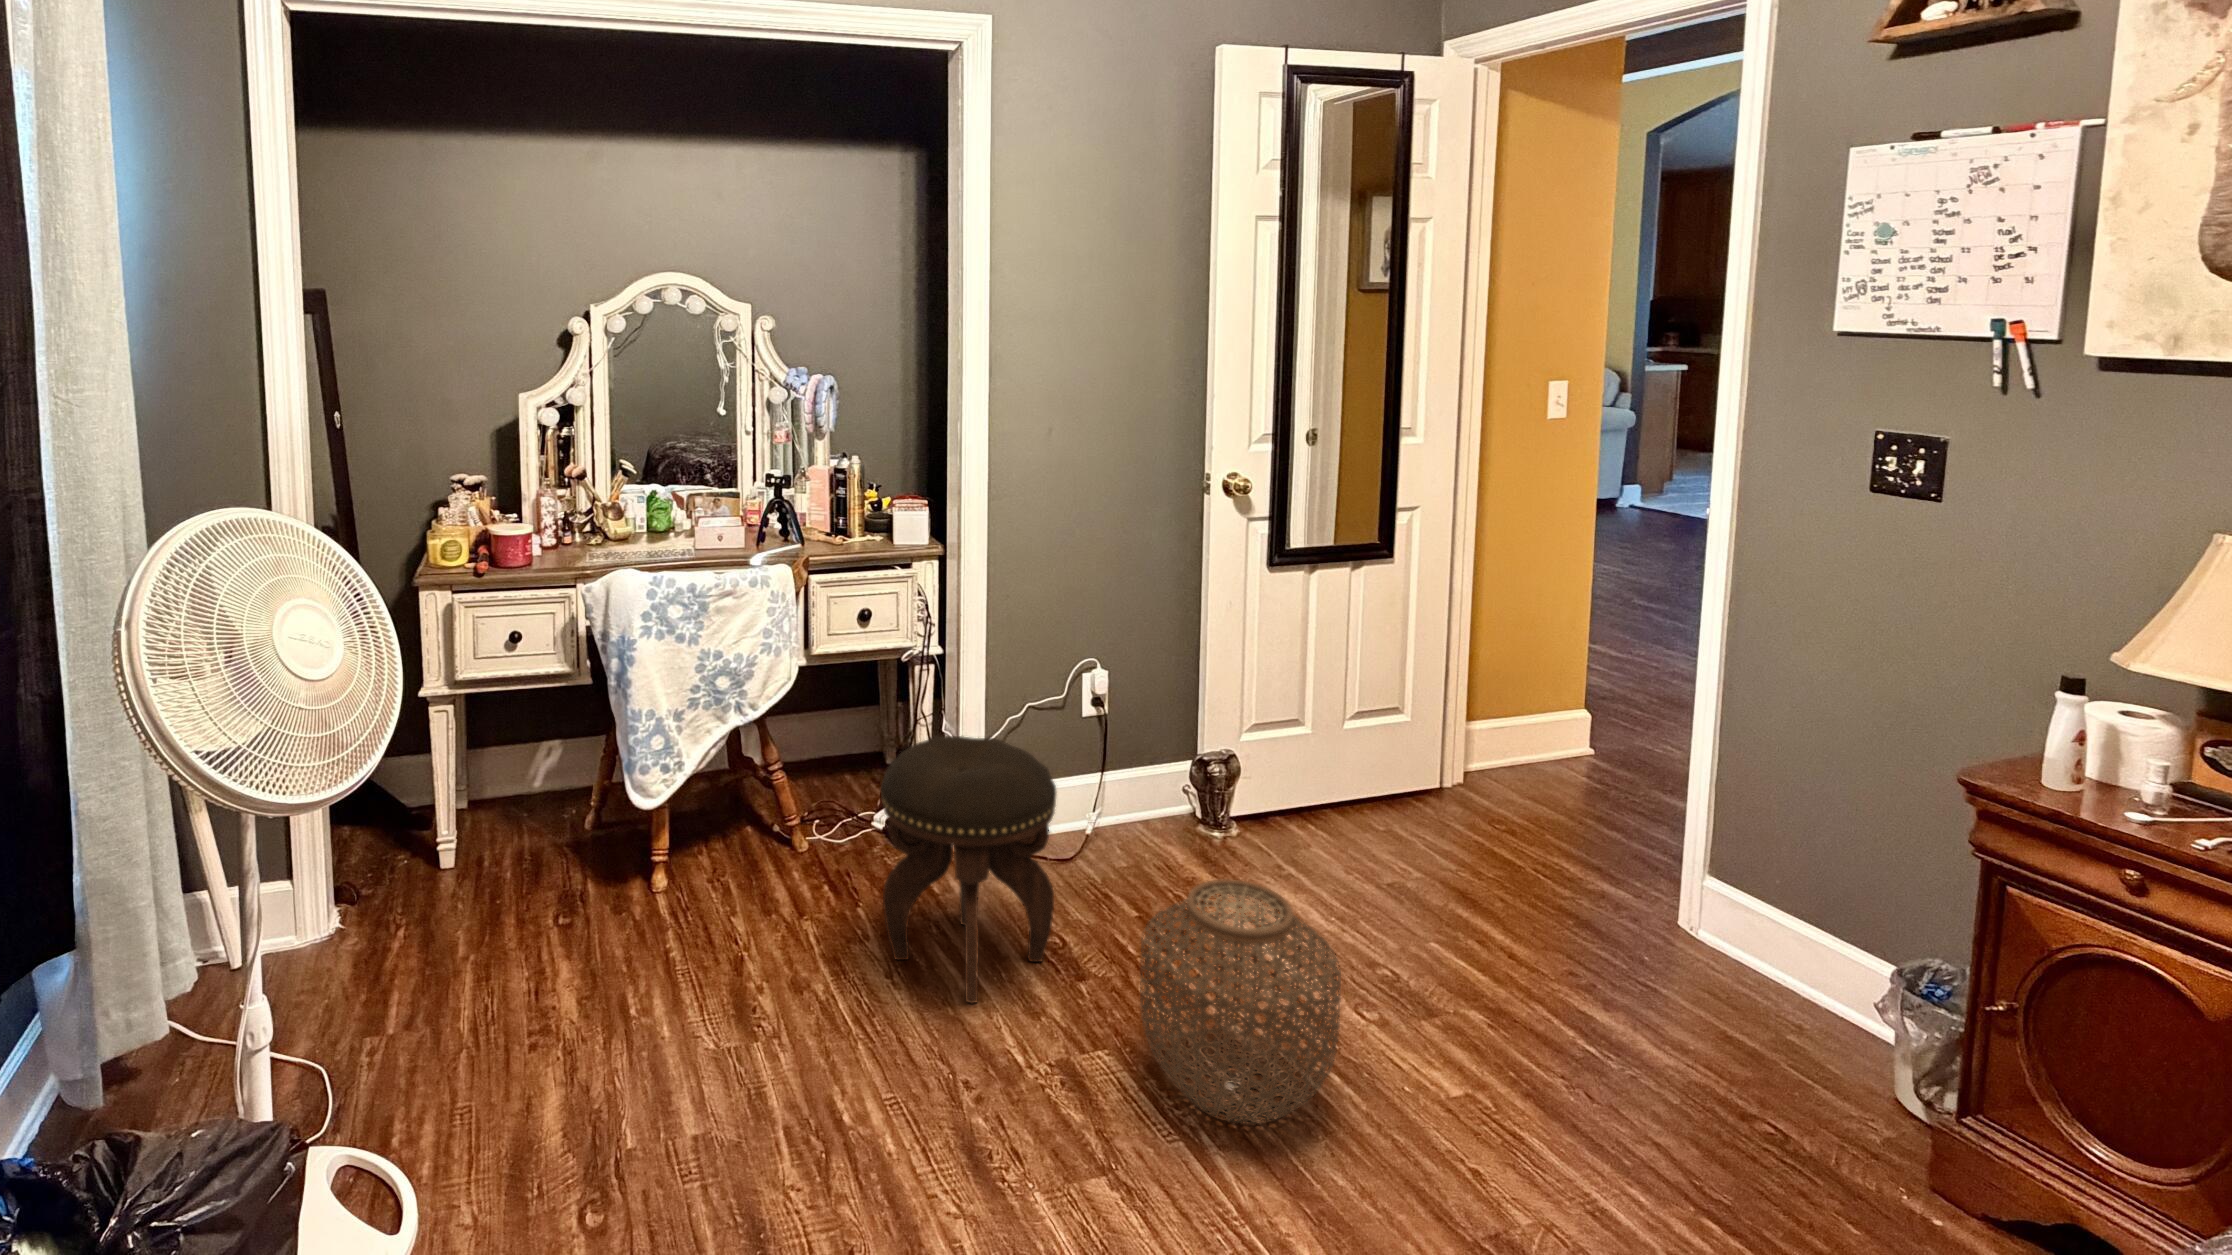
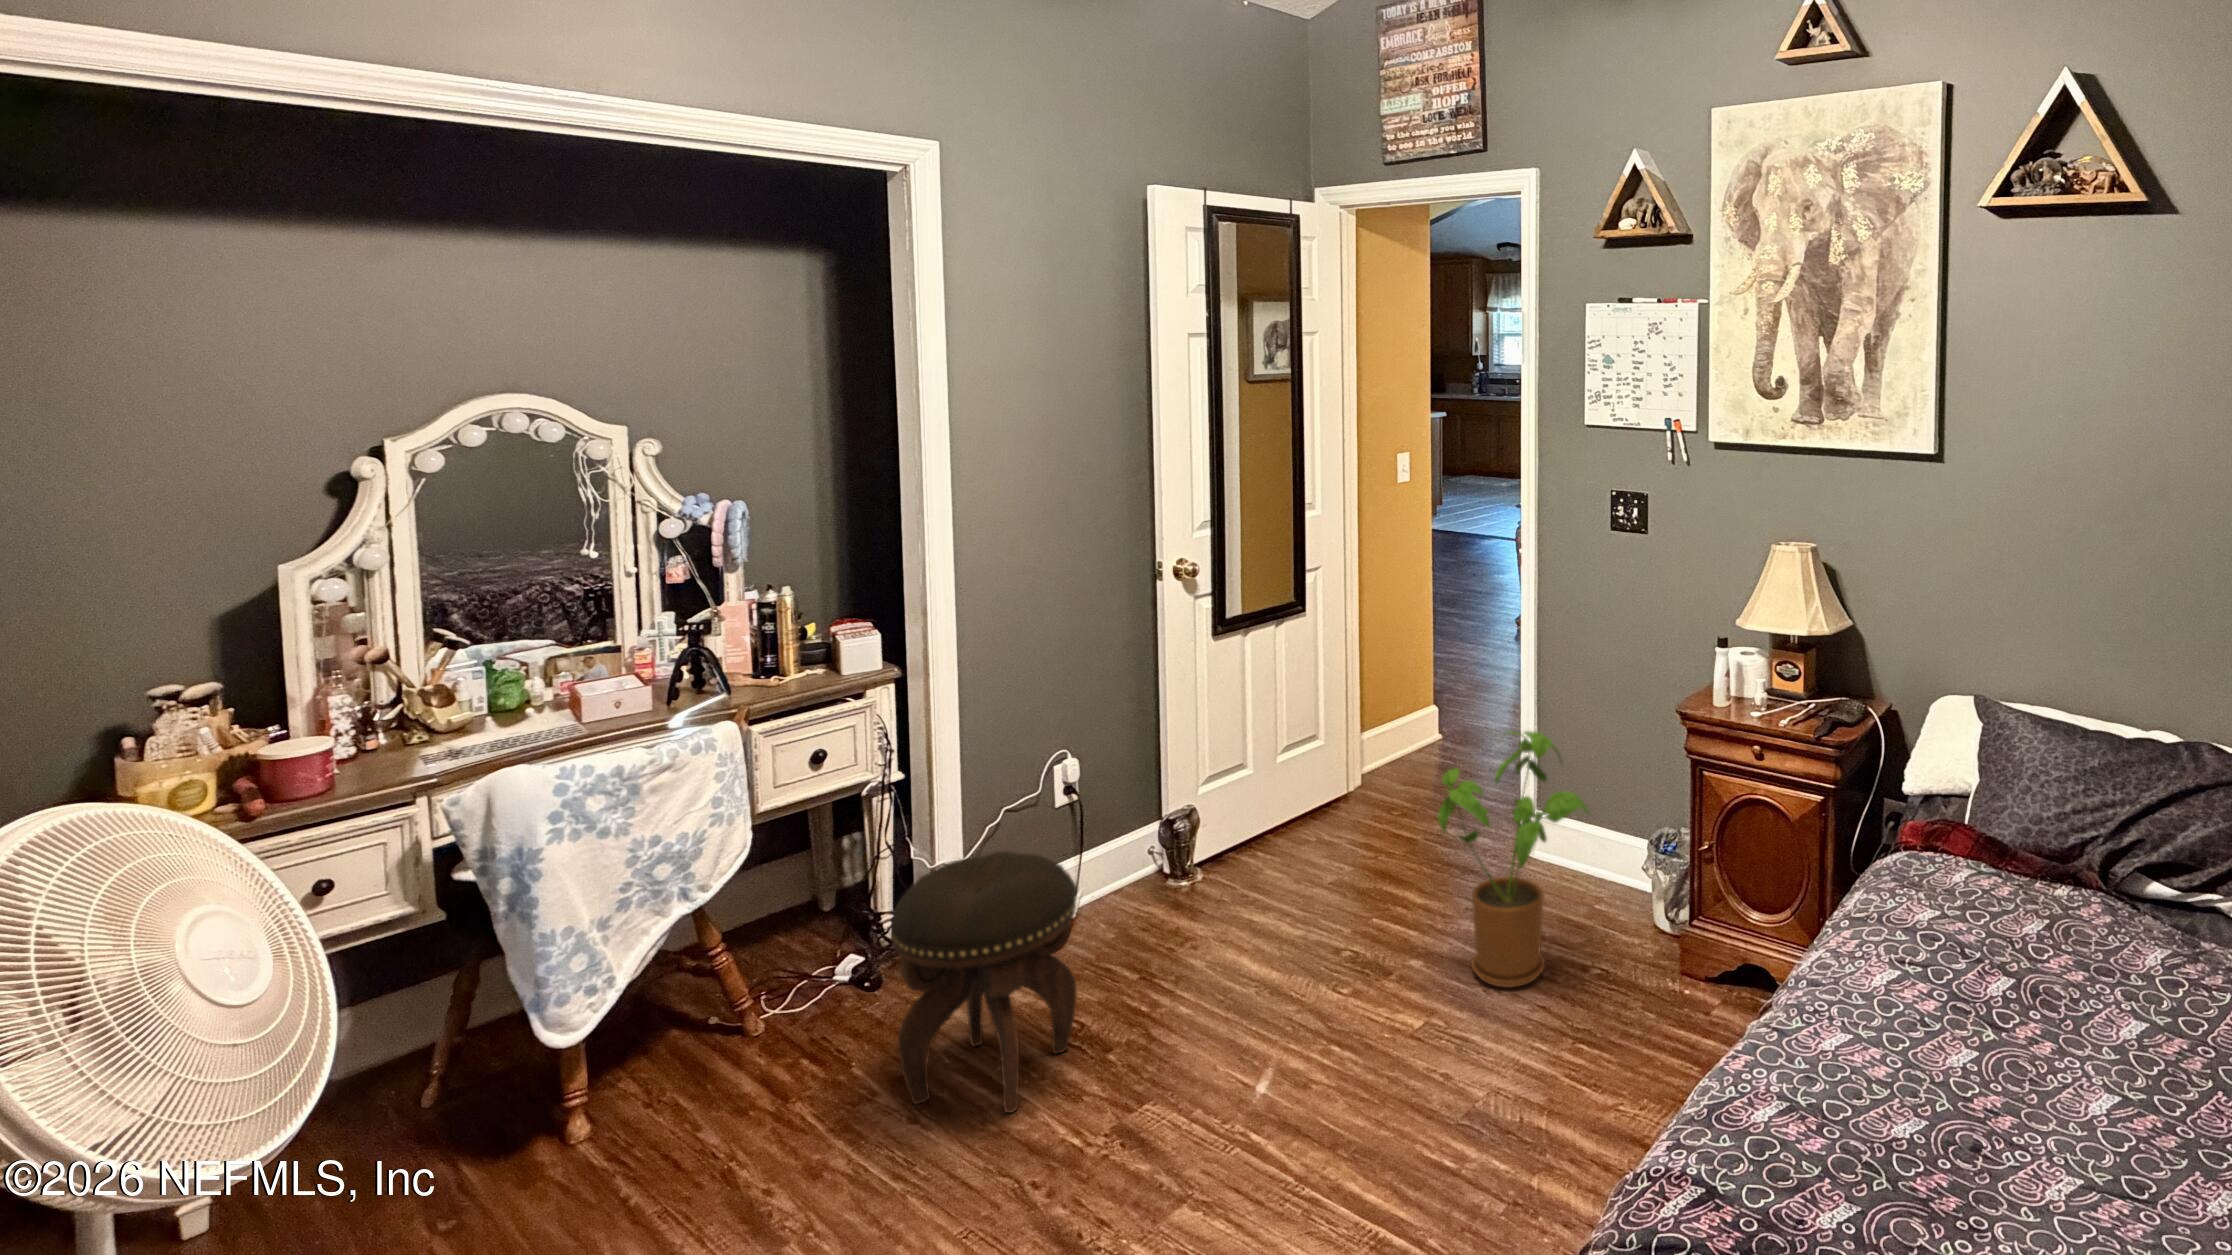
house plant: none [1514,749,1773,1106] -> present [1438,731,1591,987]
woven basket: present [1140,879,1341,1124] -> none [1182,910,1343,1114]

